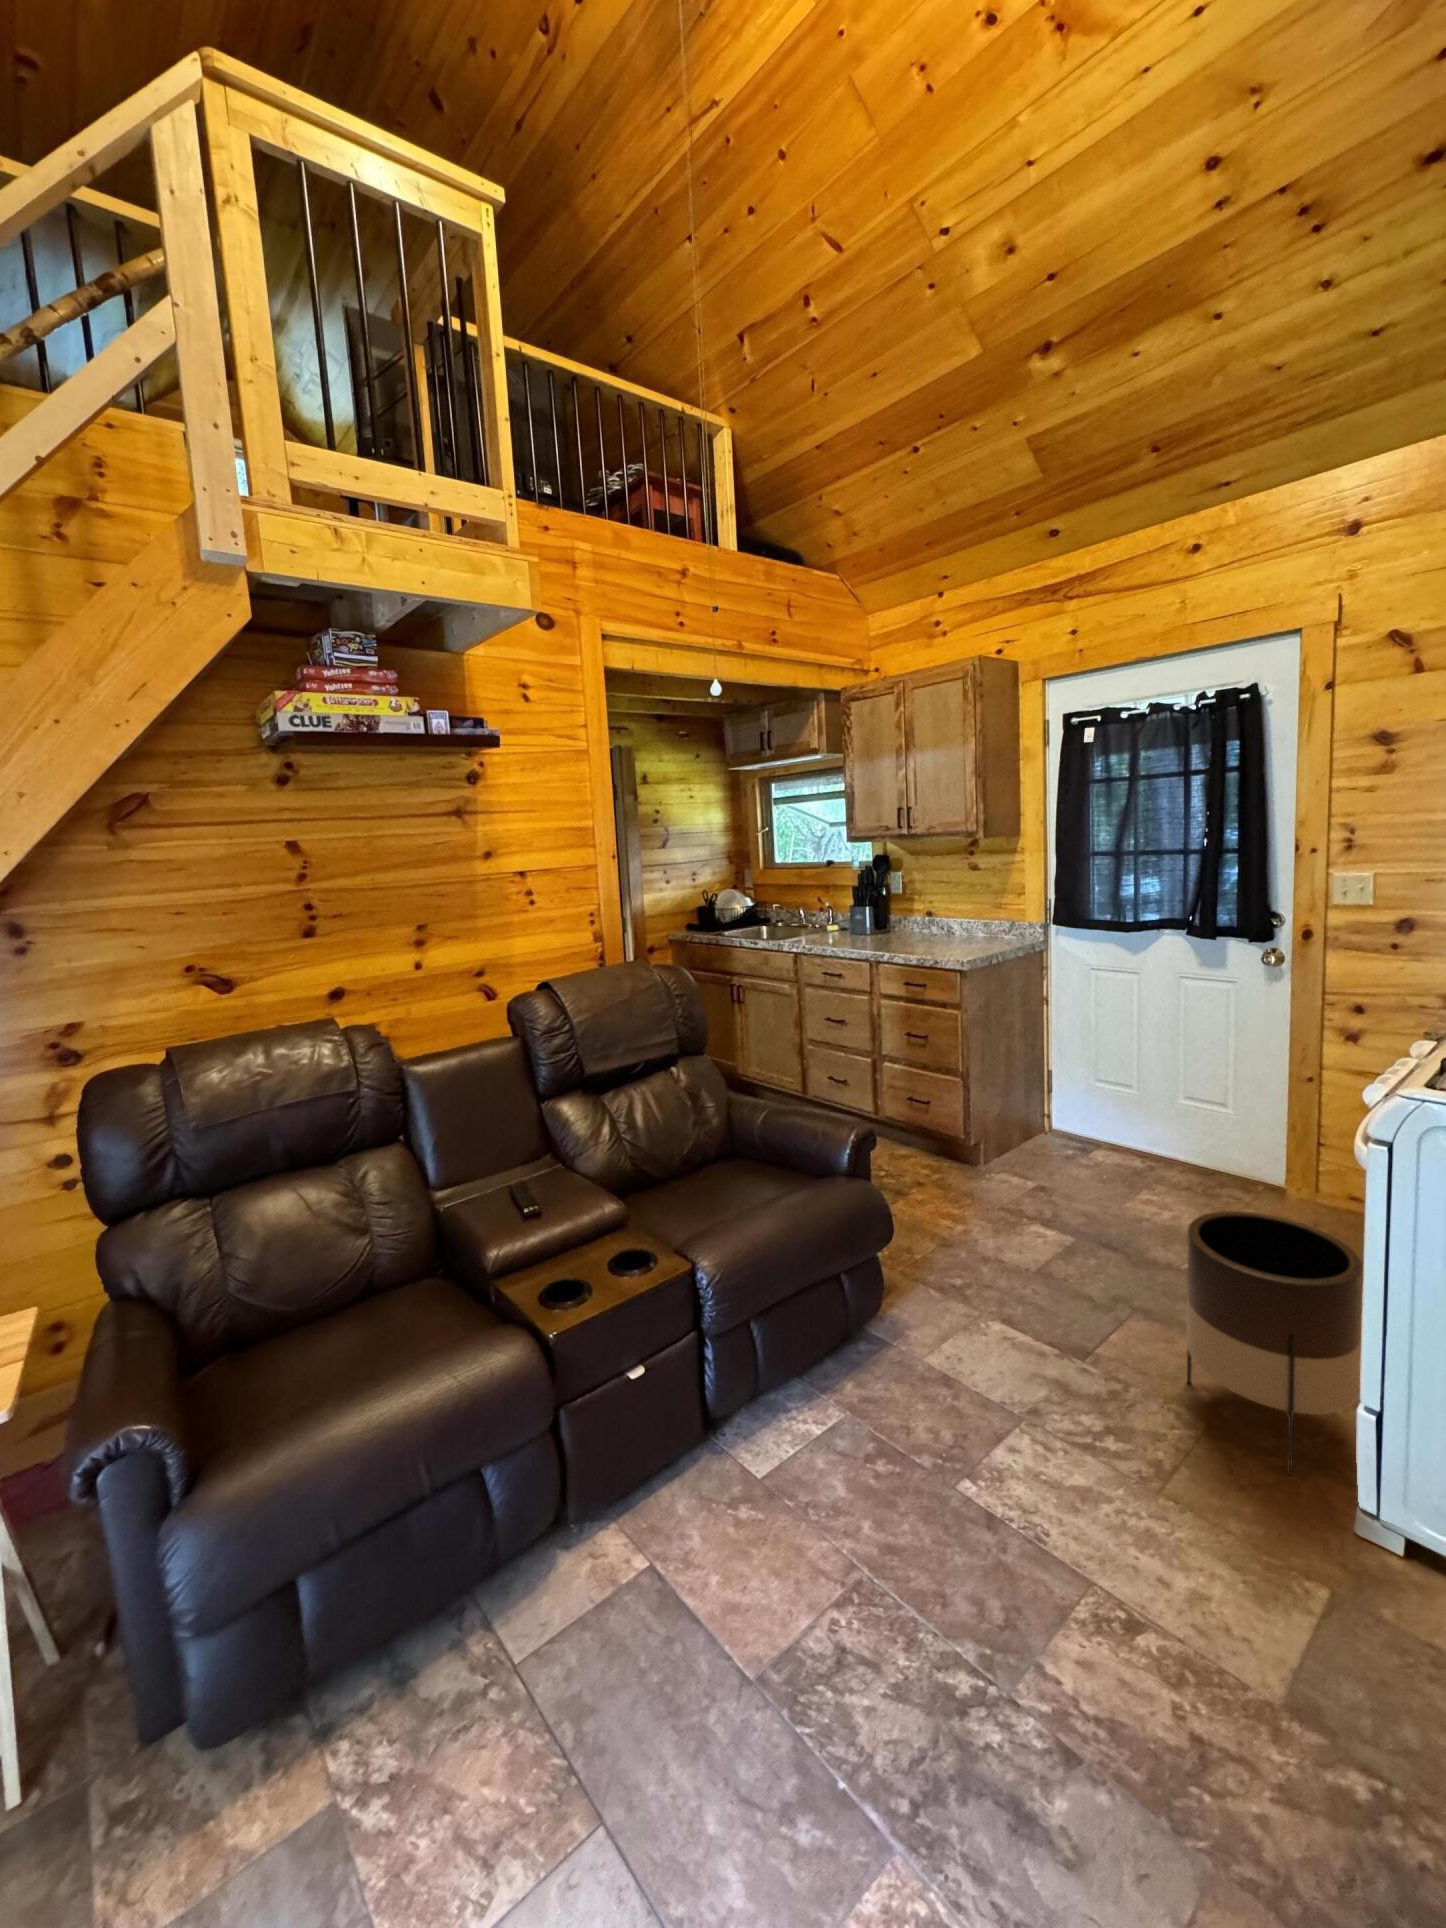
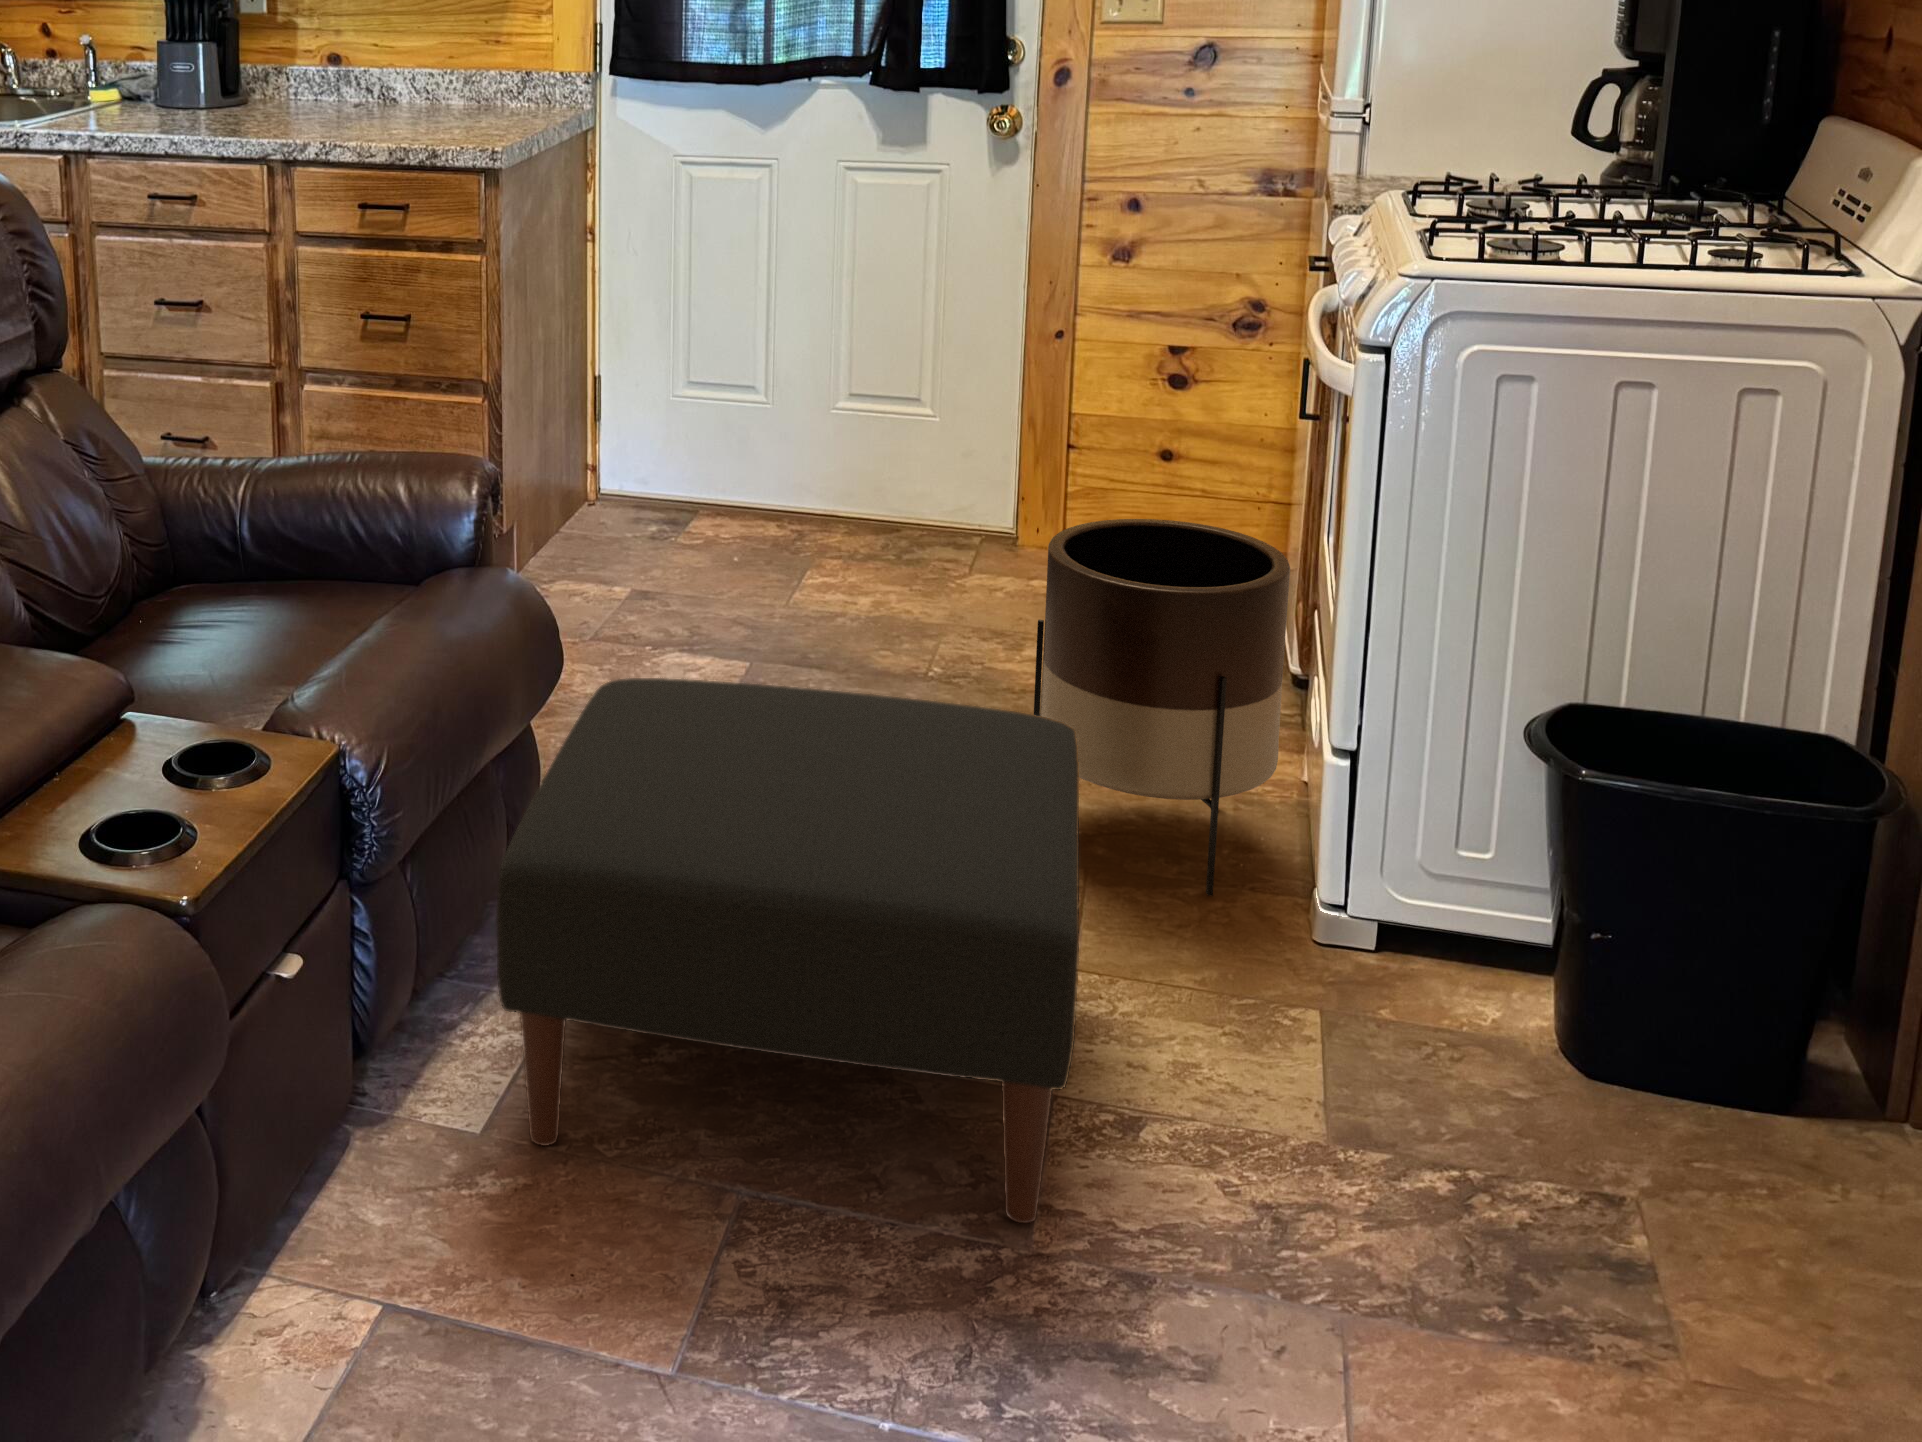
ottoman: none [755,1248,1151,1675] -> present [496,678,1079,1223]

